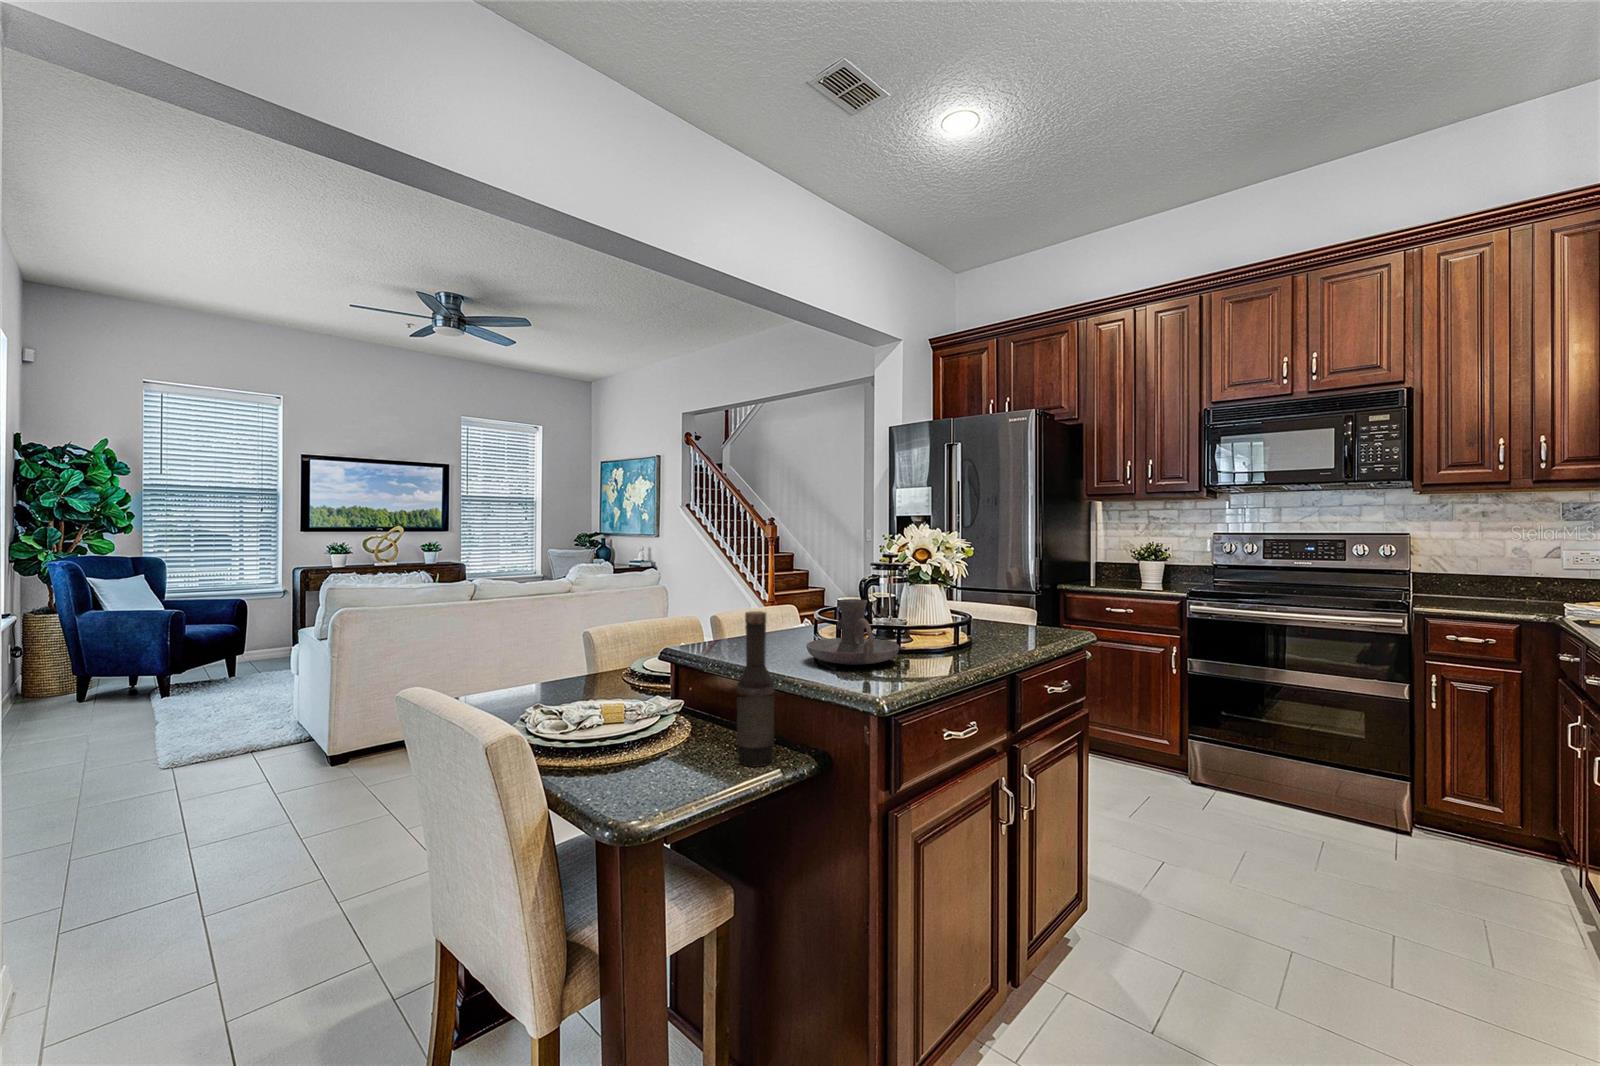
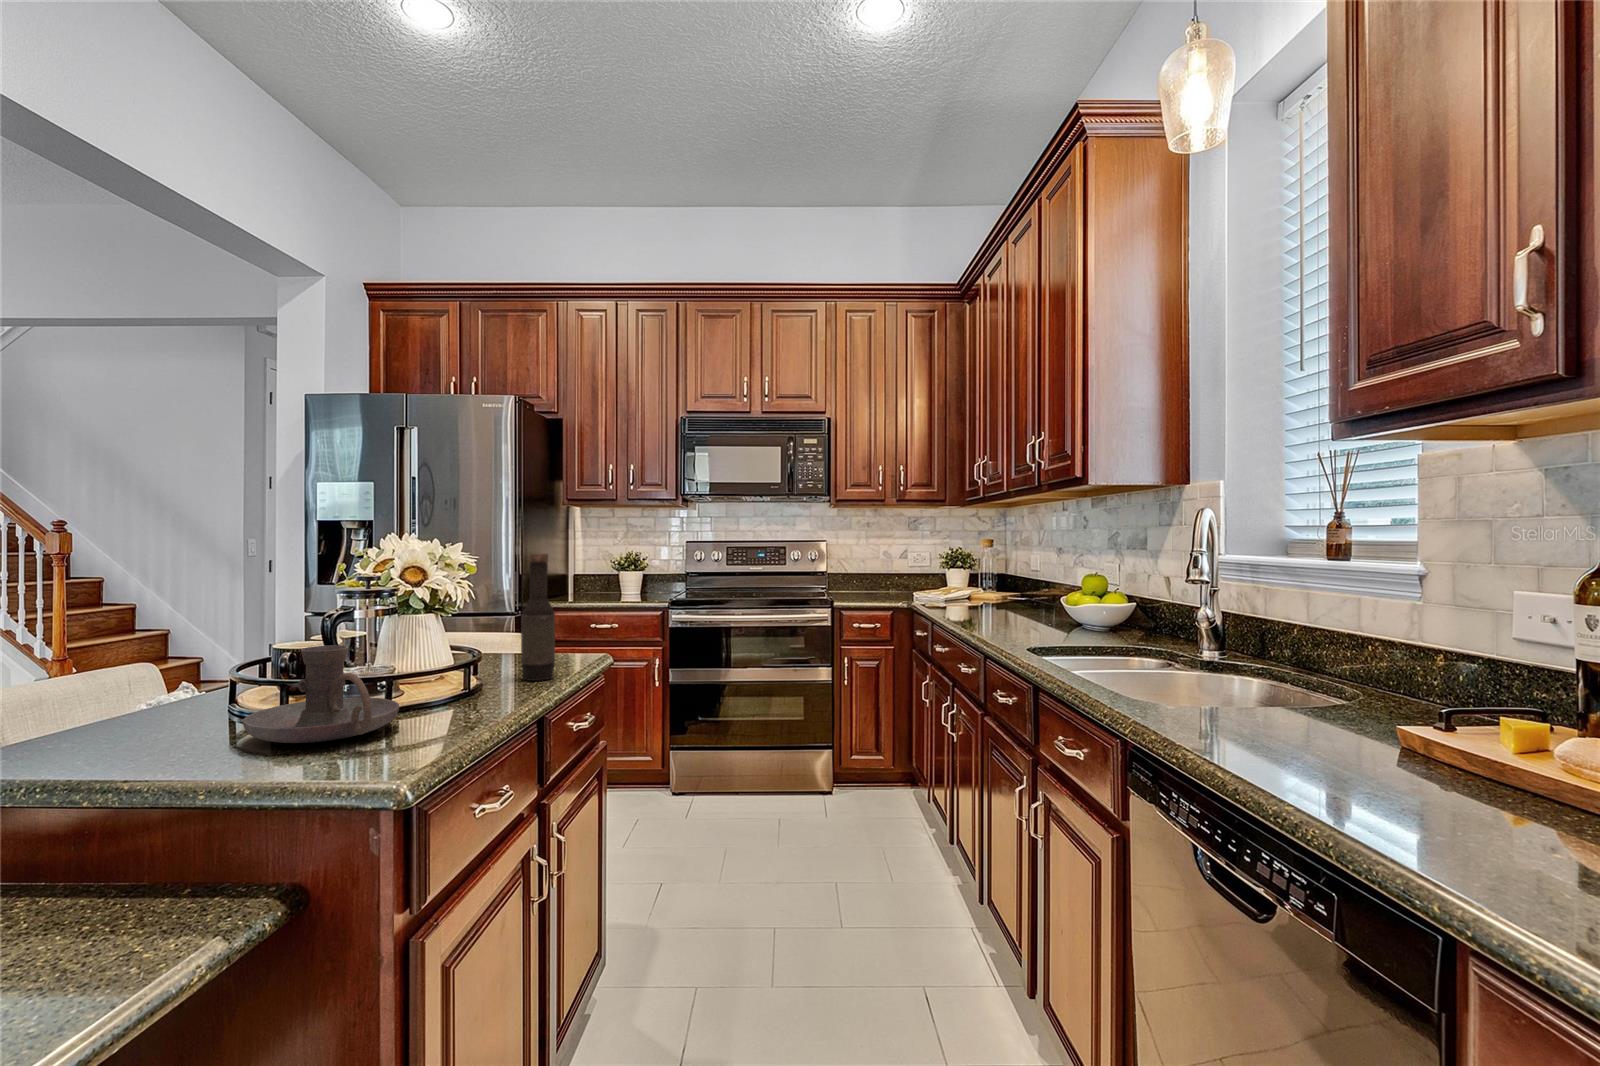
bottle: present [737,611,774,767] -> present [521,553,555,681]

